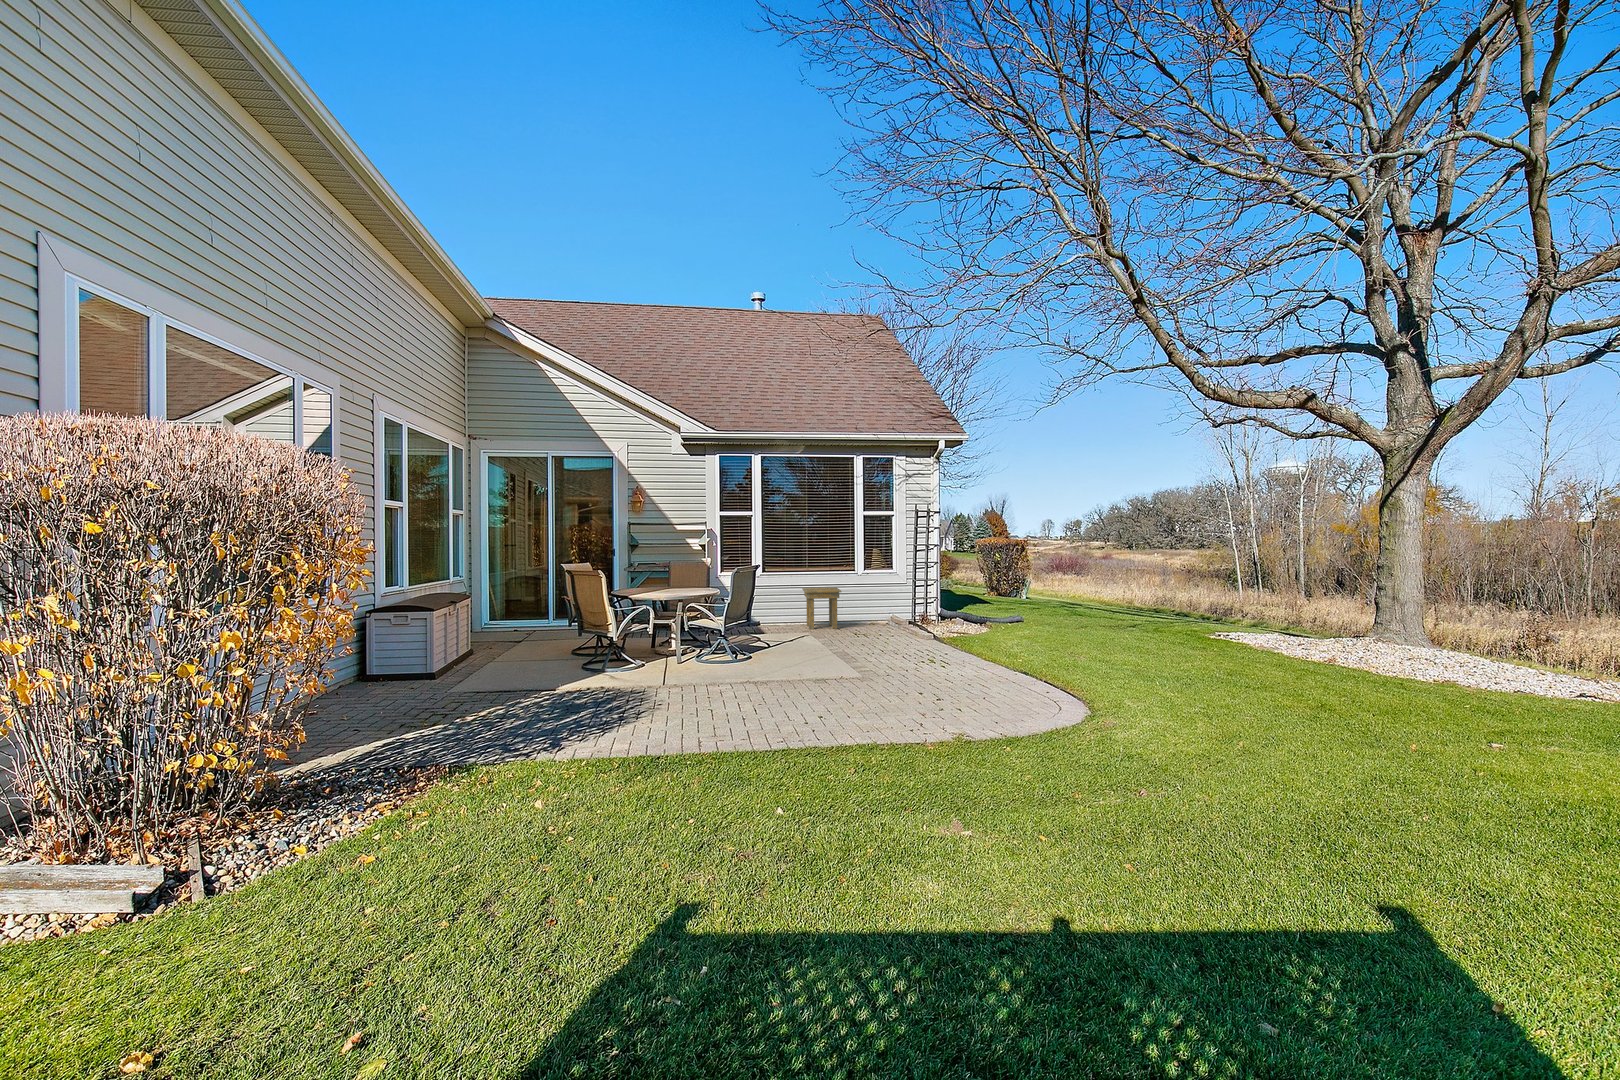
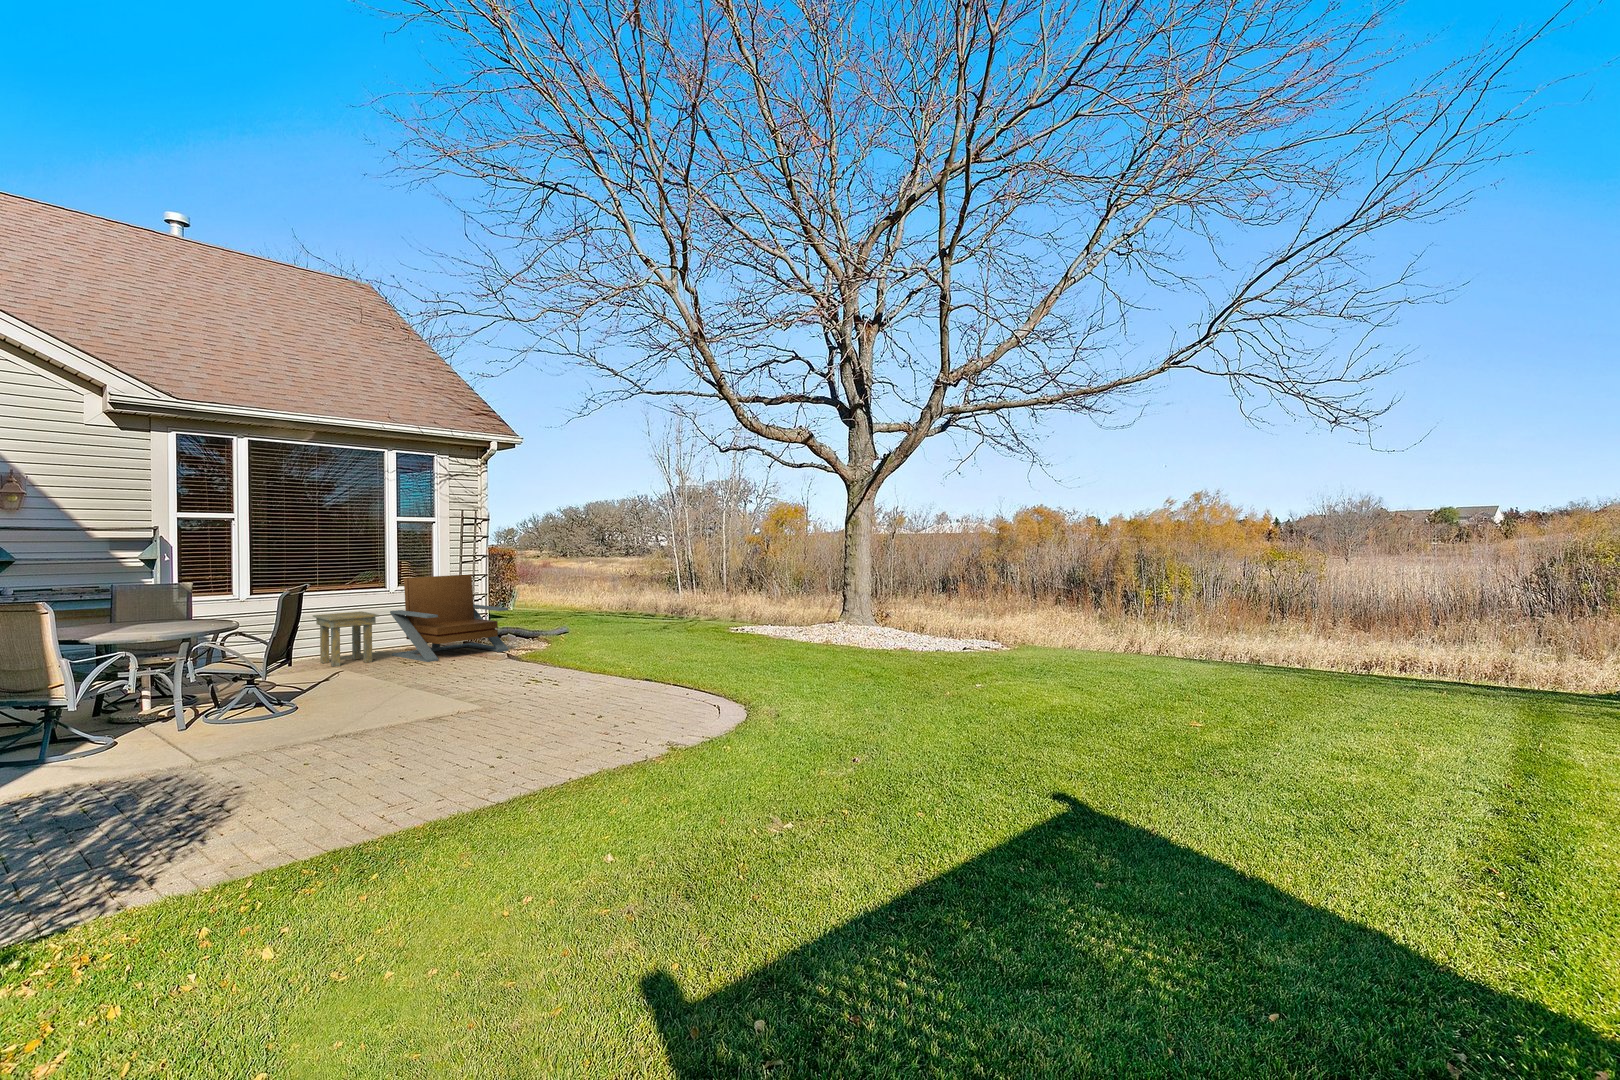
lounge chair: none [857,561,945,634] -> present [390,574,508,662]

